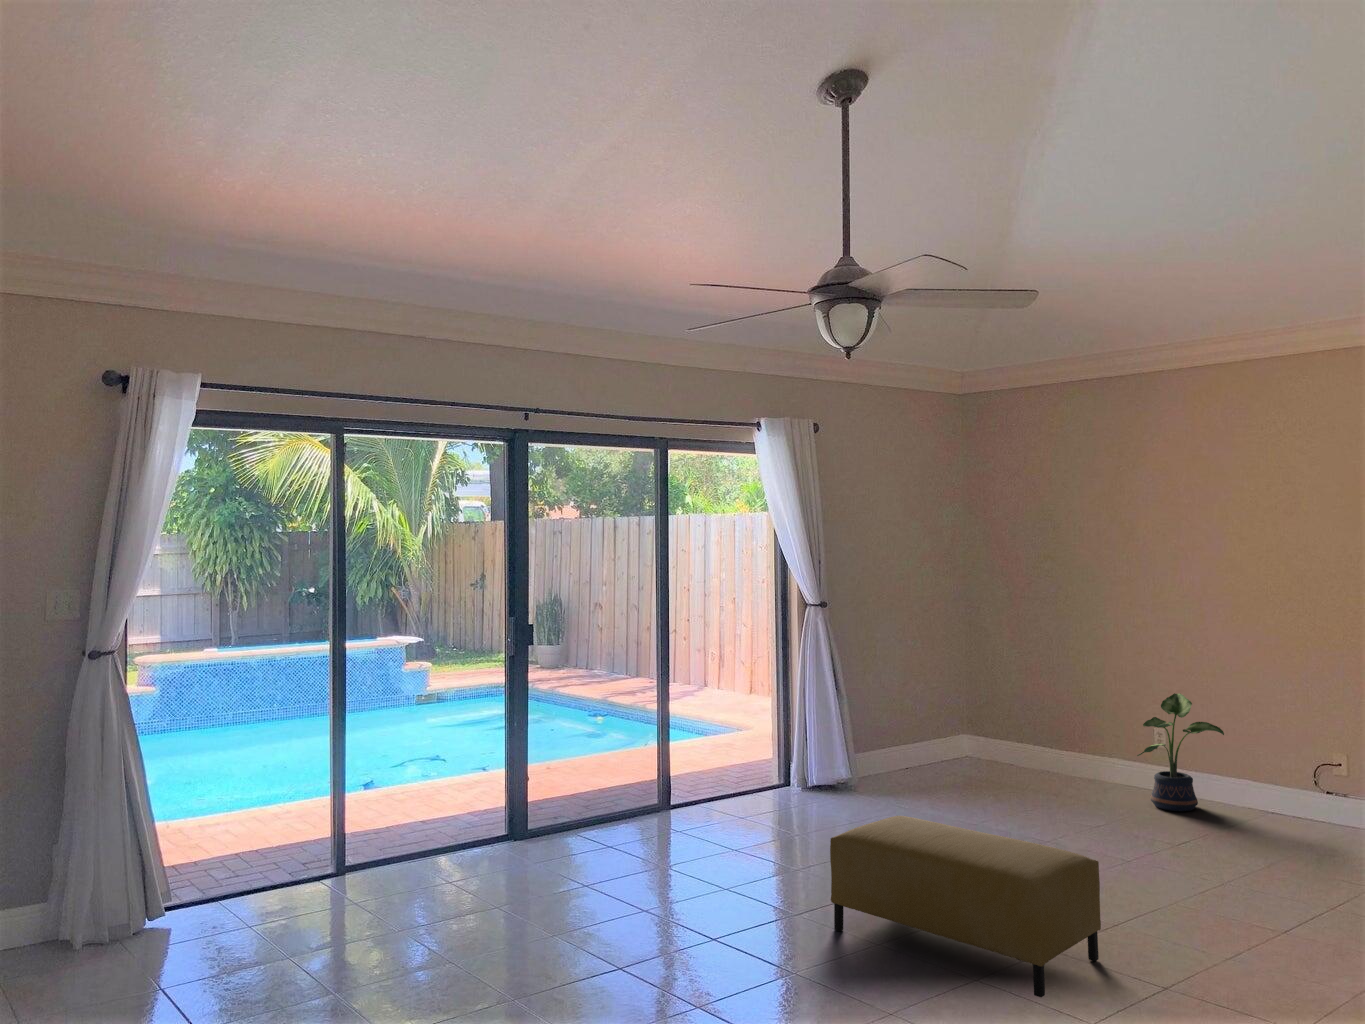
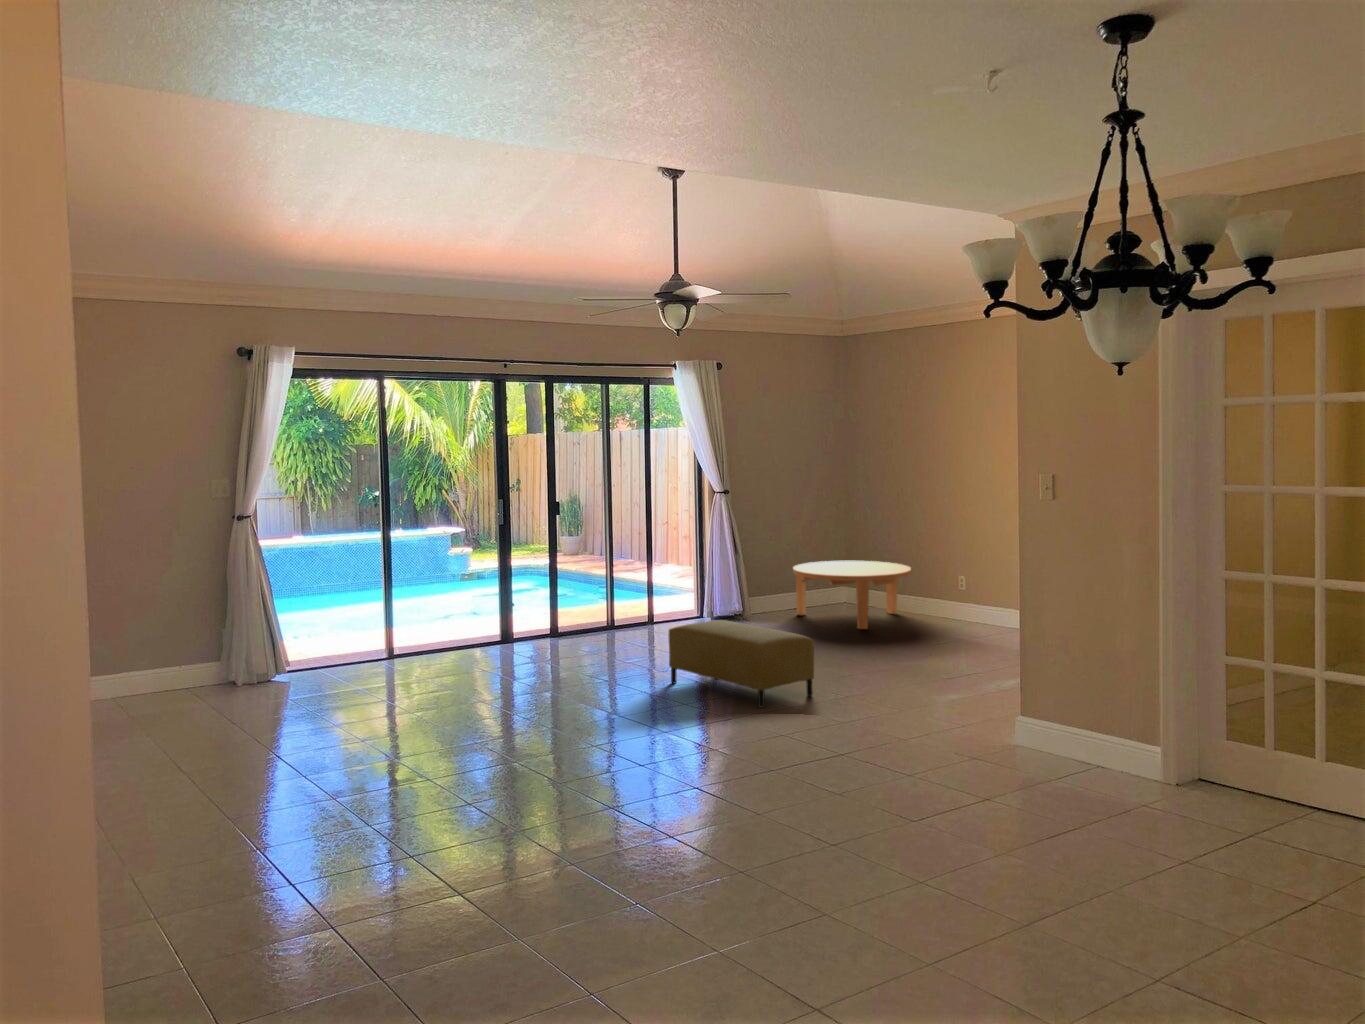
potted plant: present [1137,693,1224,811] -> none [936,555,990,635]
coffee table: none [912,697,1082,802] -> present [793,561,911,629]

